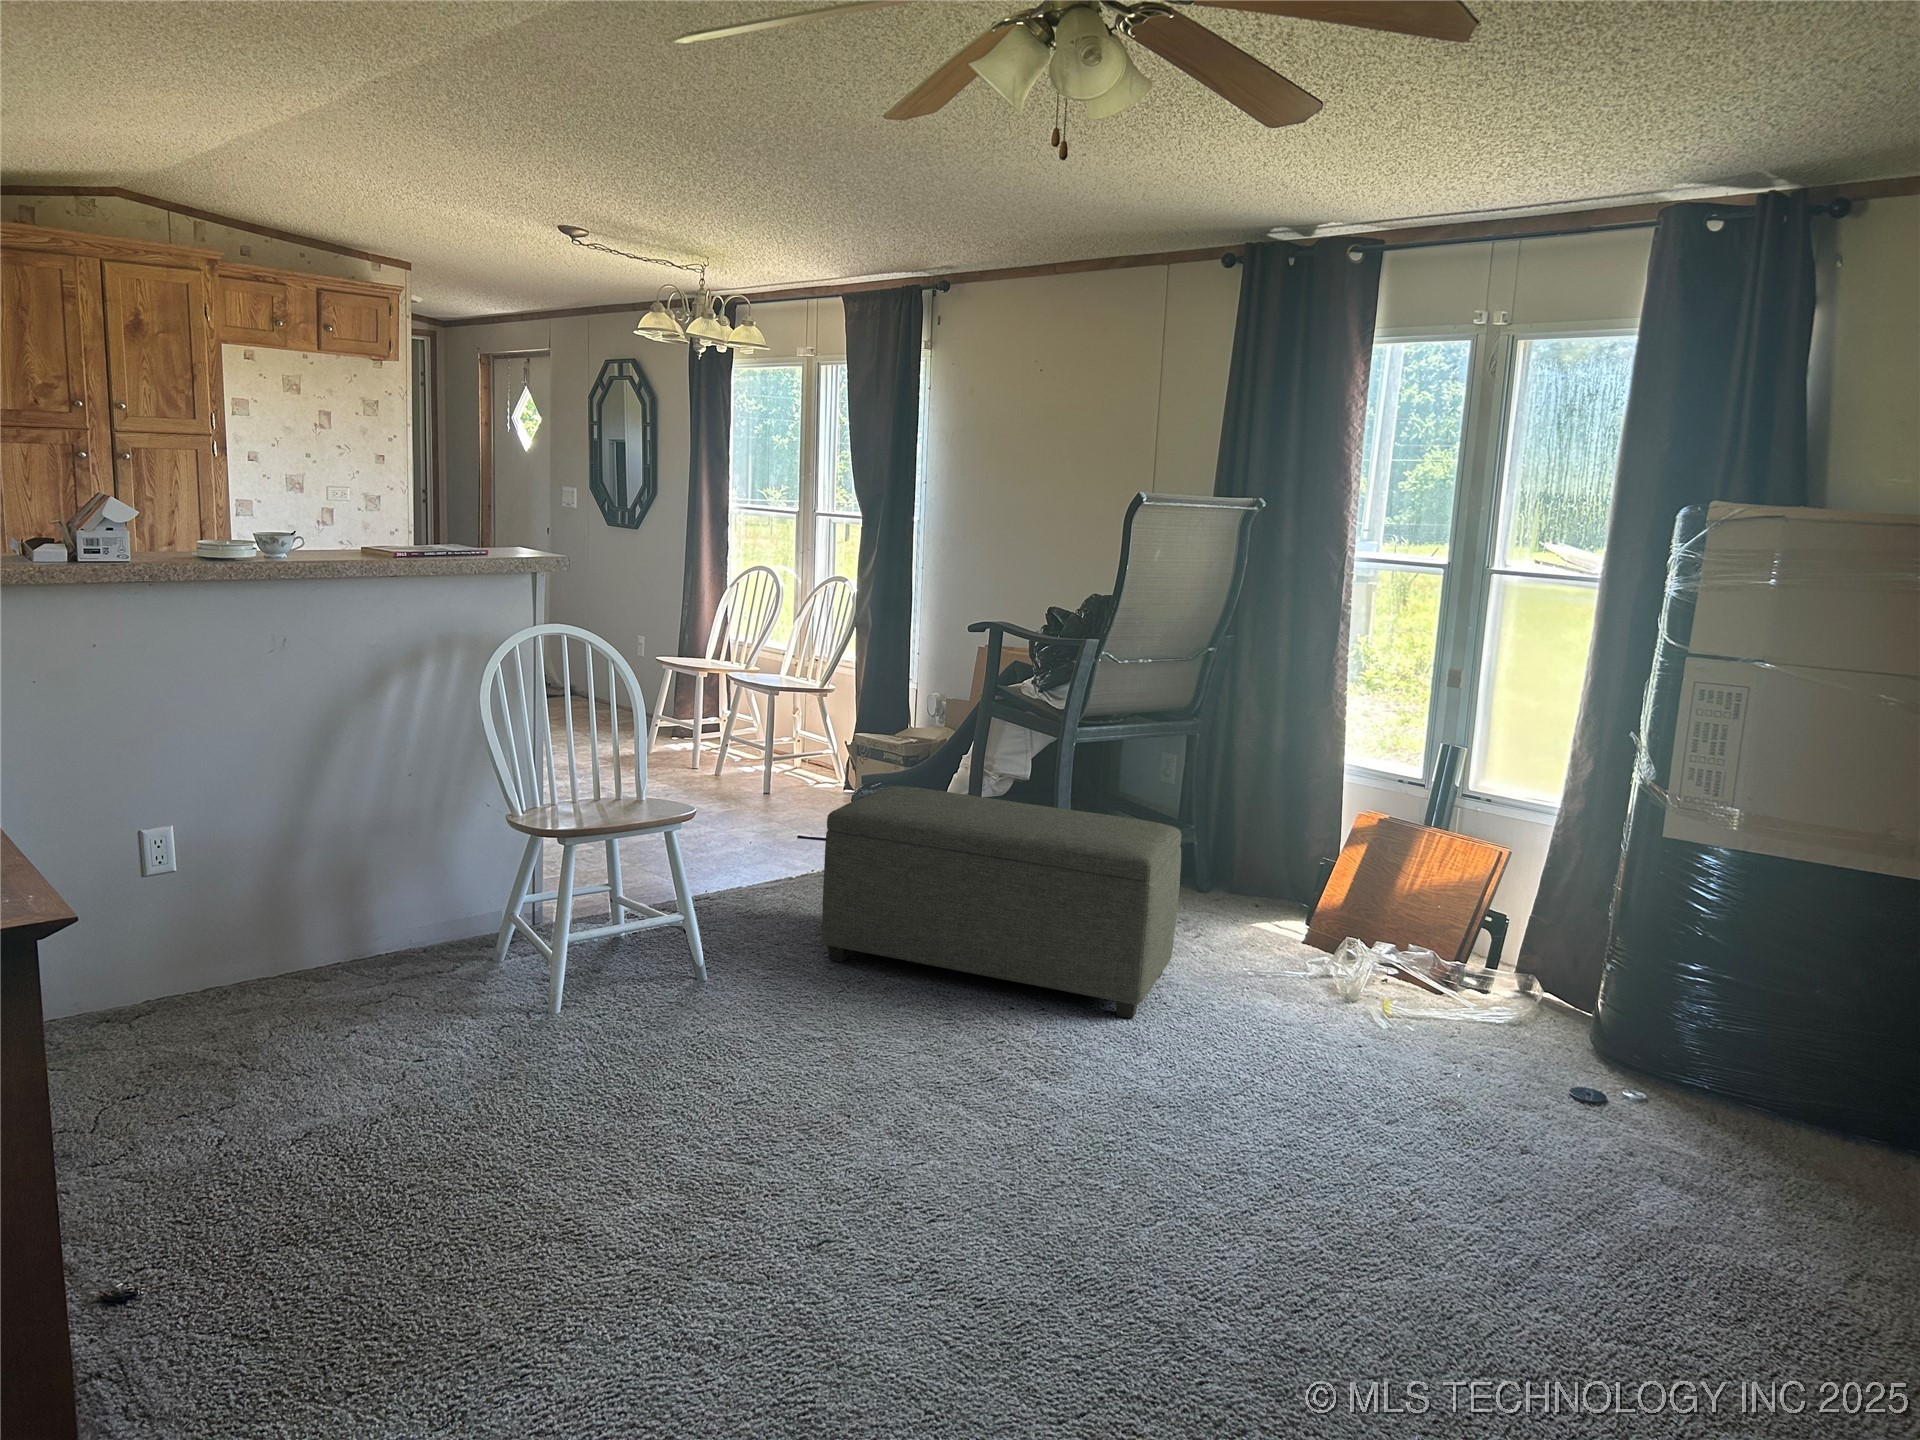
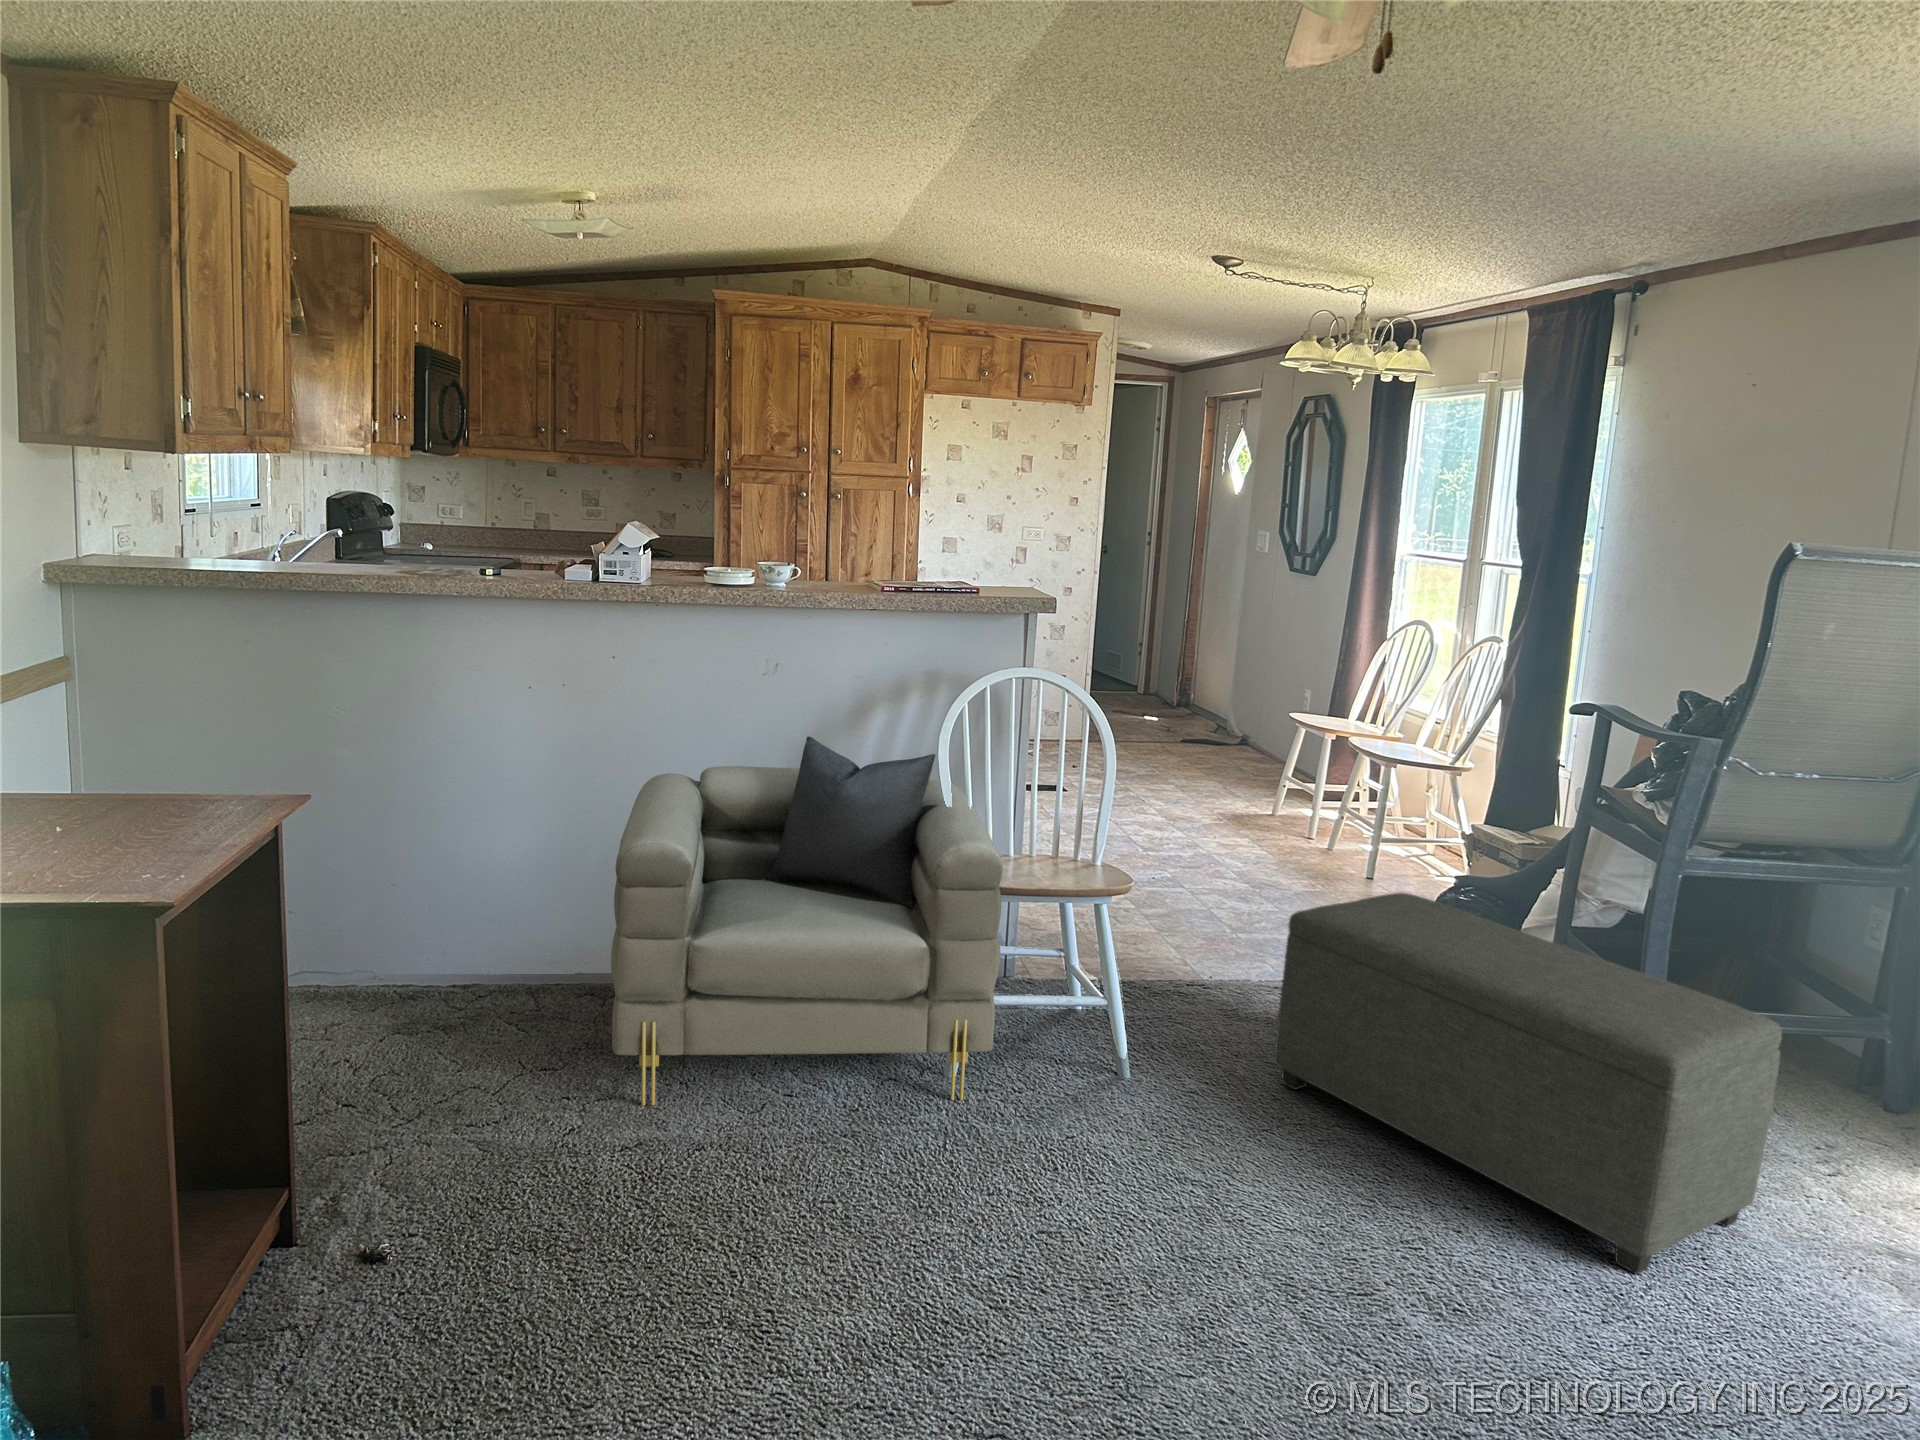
armchair: none [120,709,604,1123] -> present [611,736,1003,1105]

